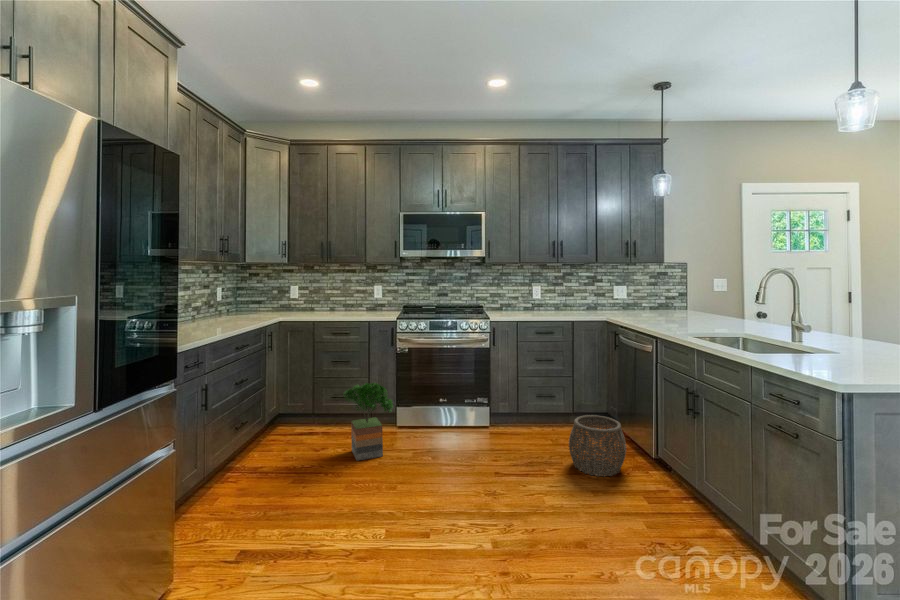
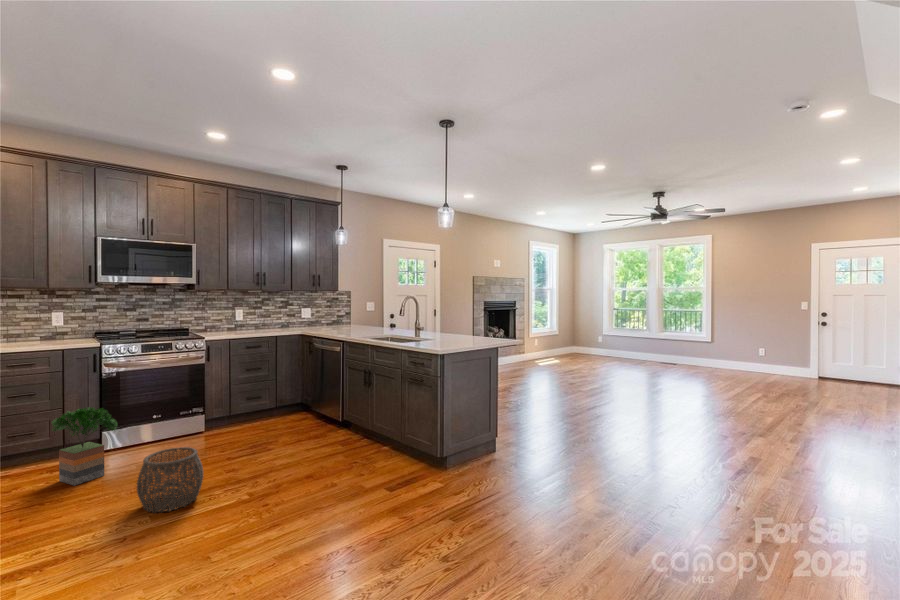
woven basket: present [569,415,626,477] -> present [137,447,203,513]

